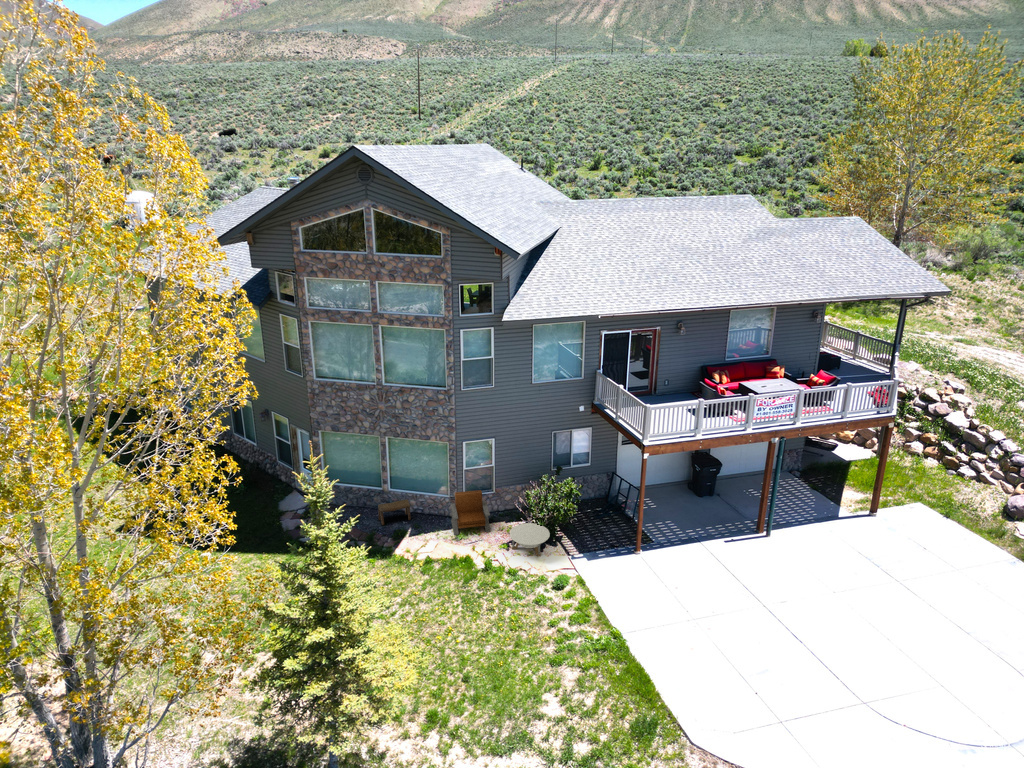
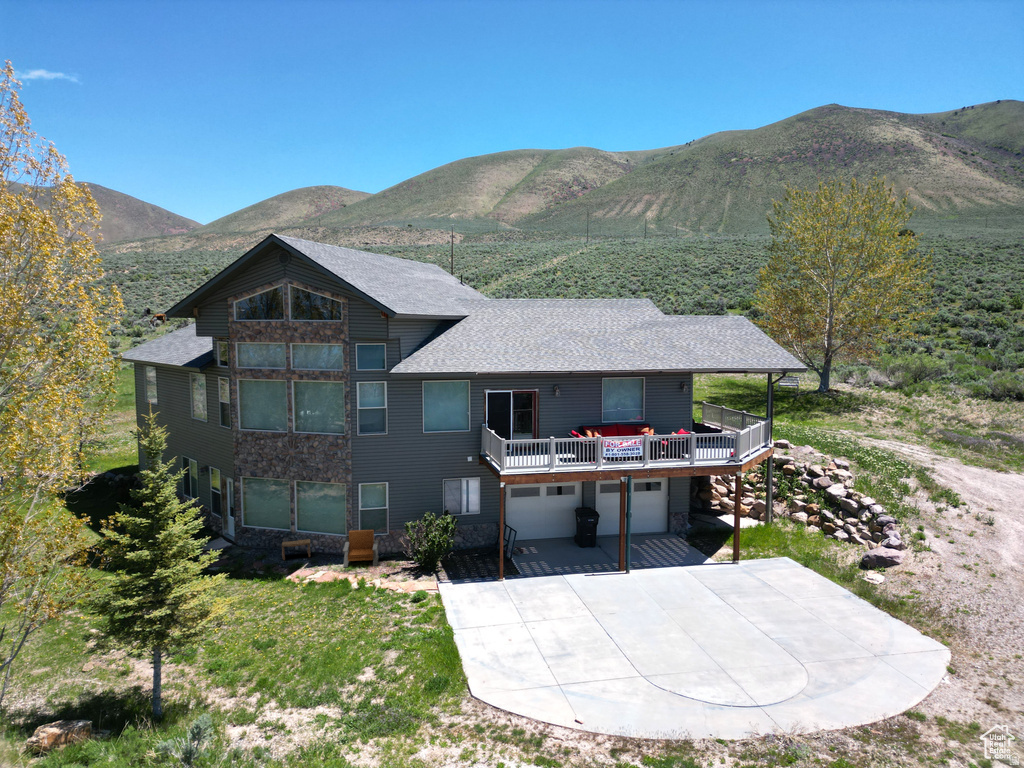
round table: present [510,523,550,556] -> none [388,556,424,583]

